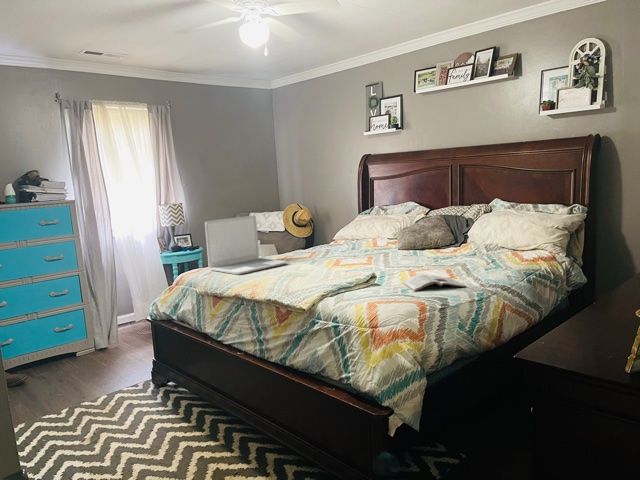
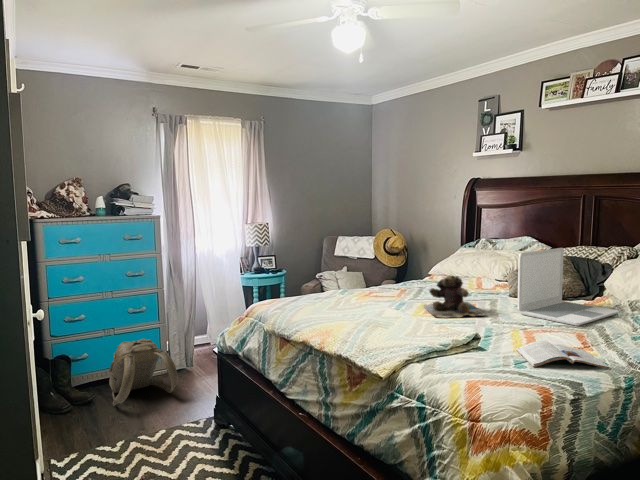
laptop: present [205,216,287,275] -> present [517,248,619,326]
teddy bear: none [330,234,381,268] -> present [423,275,486,318]
backpack: none [38,318,111,384] -> present [109,339,178,406]

